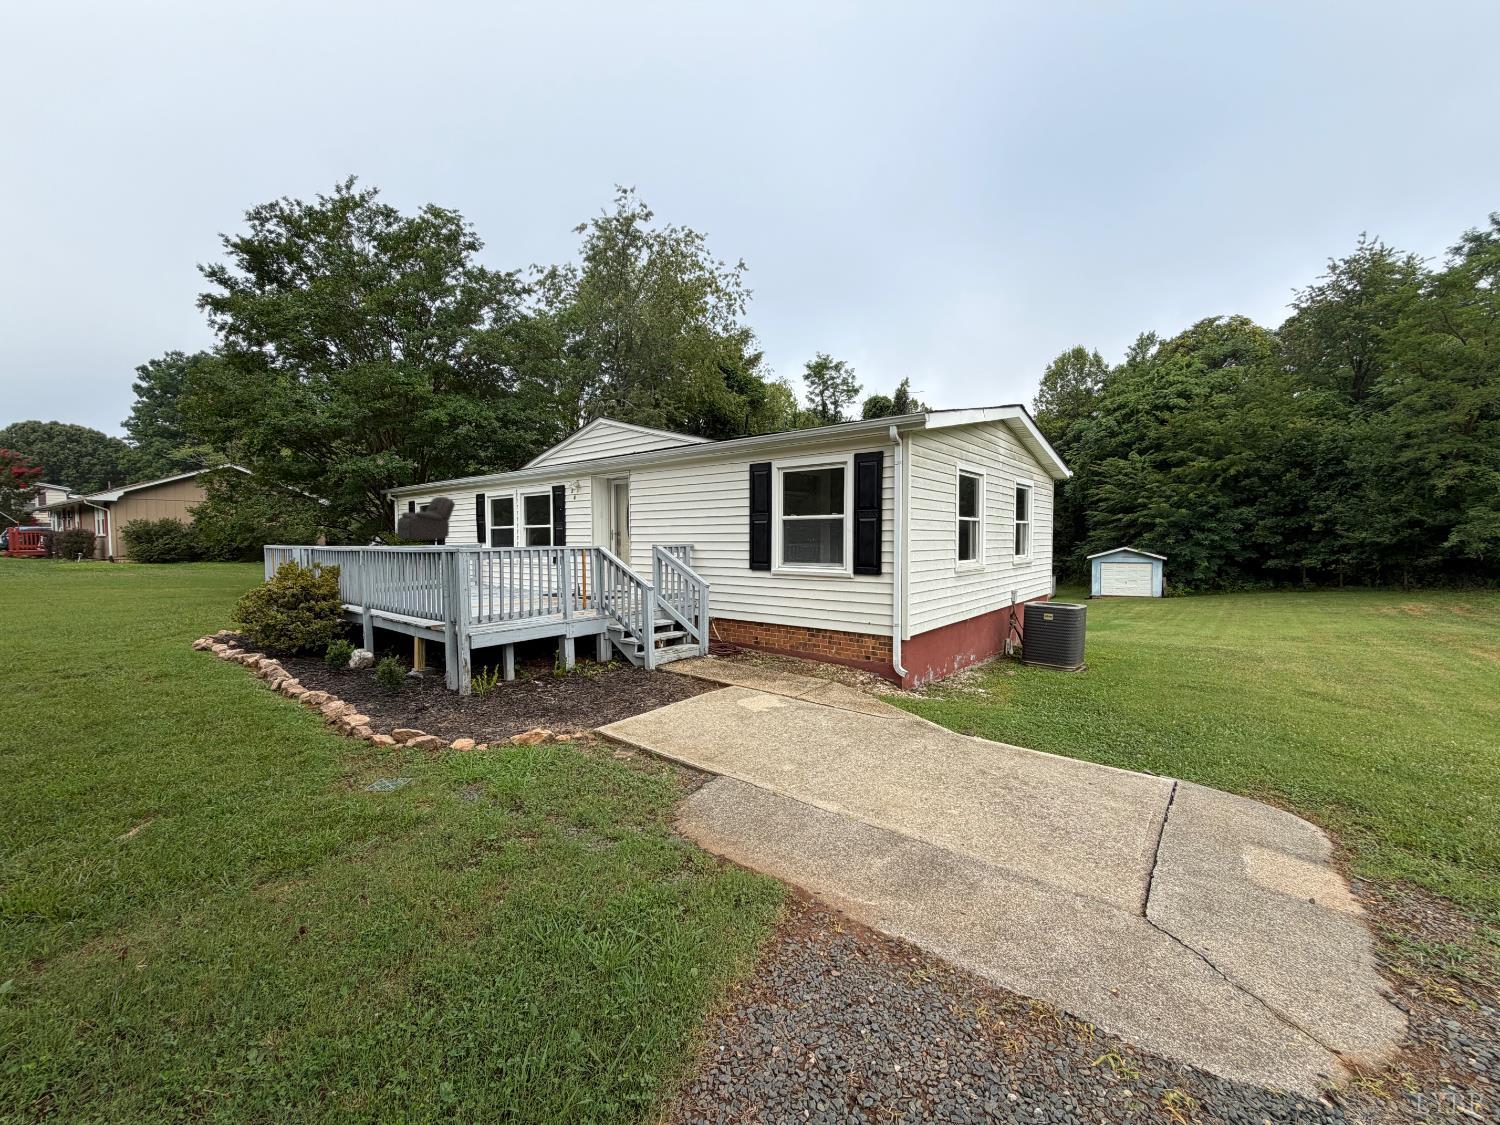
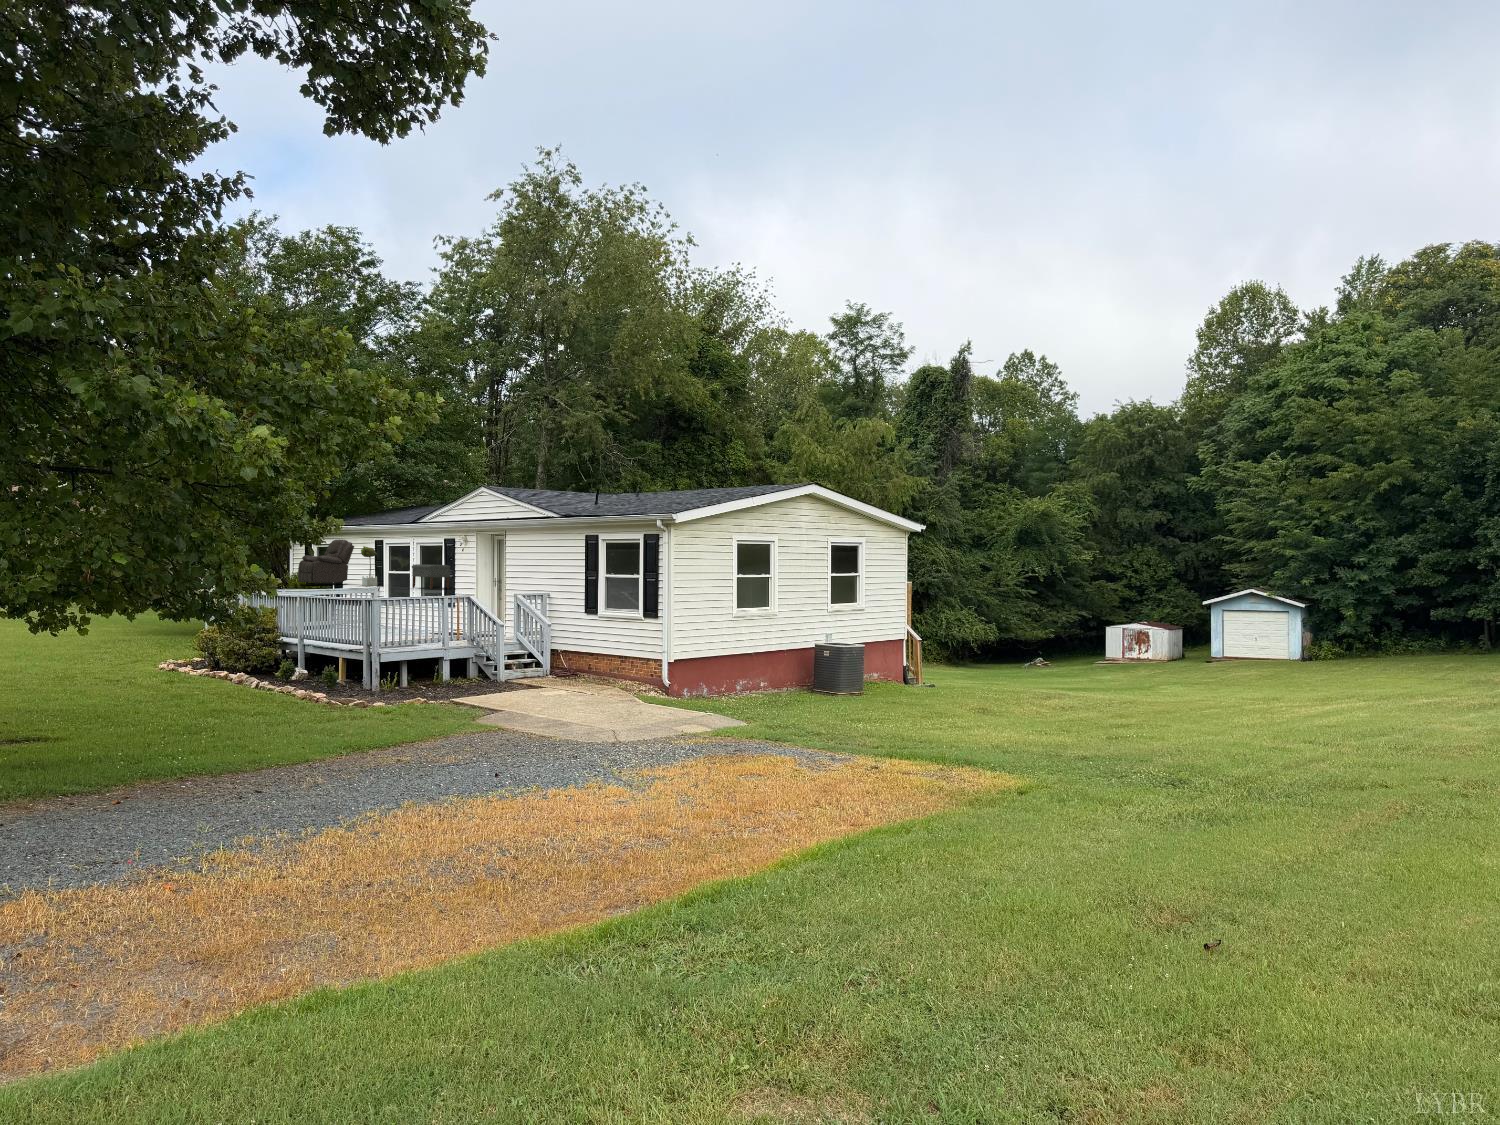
potted tree: none [460,500,479,542] -> present [361,546,377,586]
bench: none [515,516,560,543] -> present [412,564,450,589]

